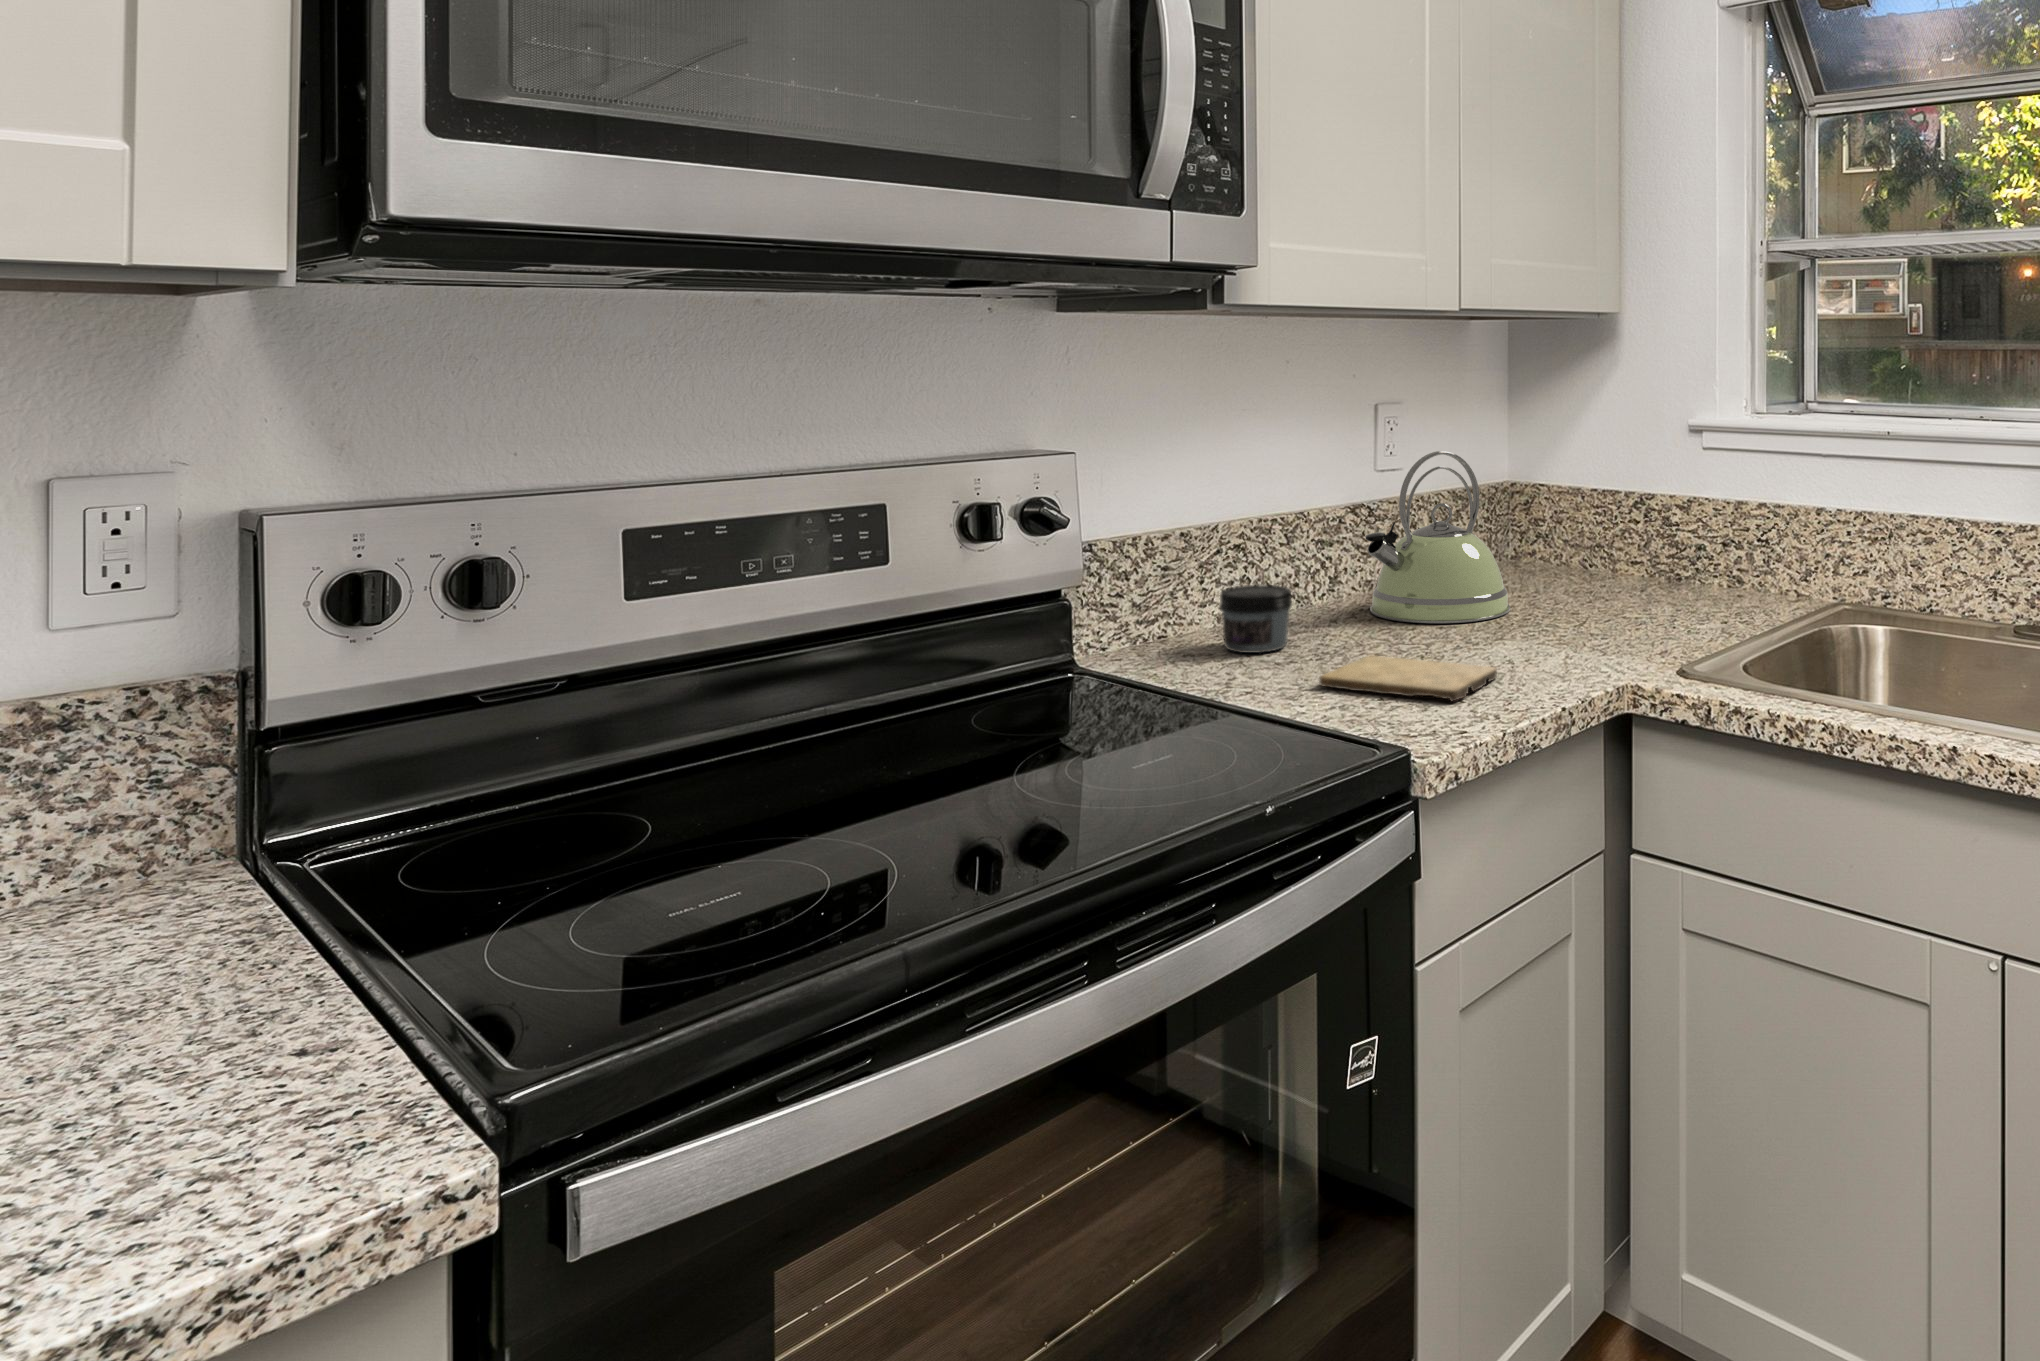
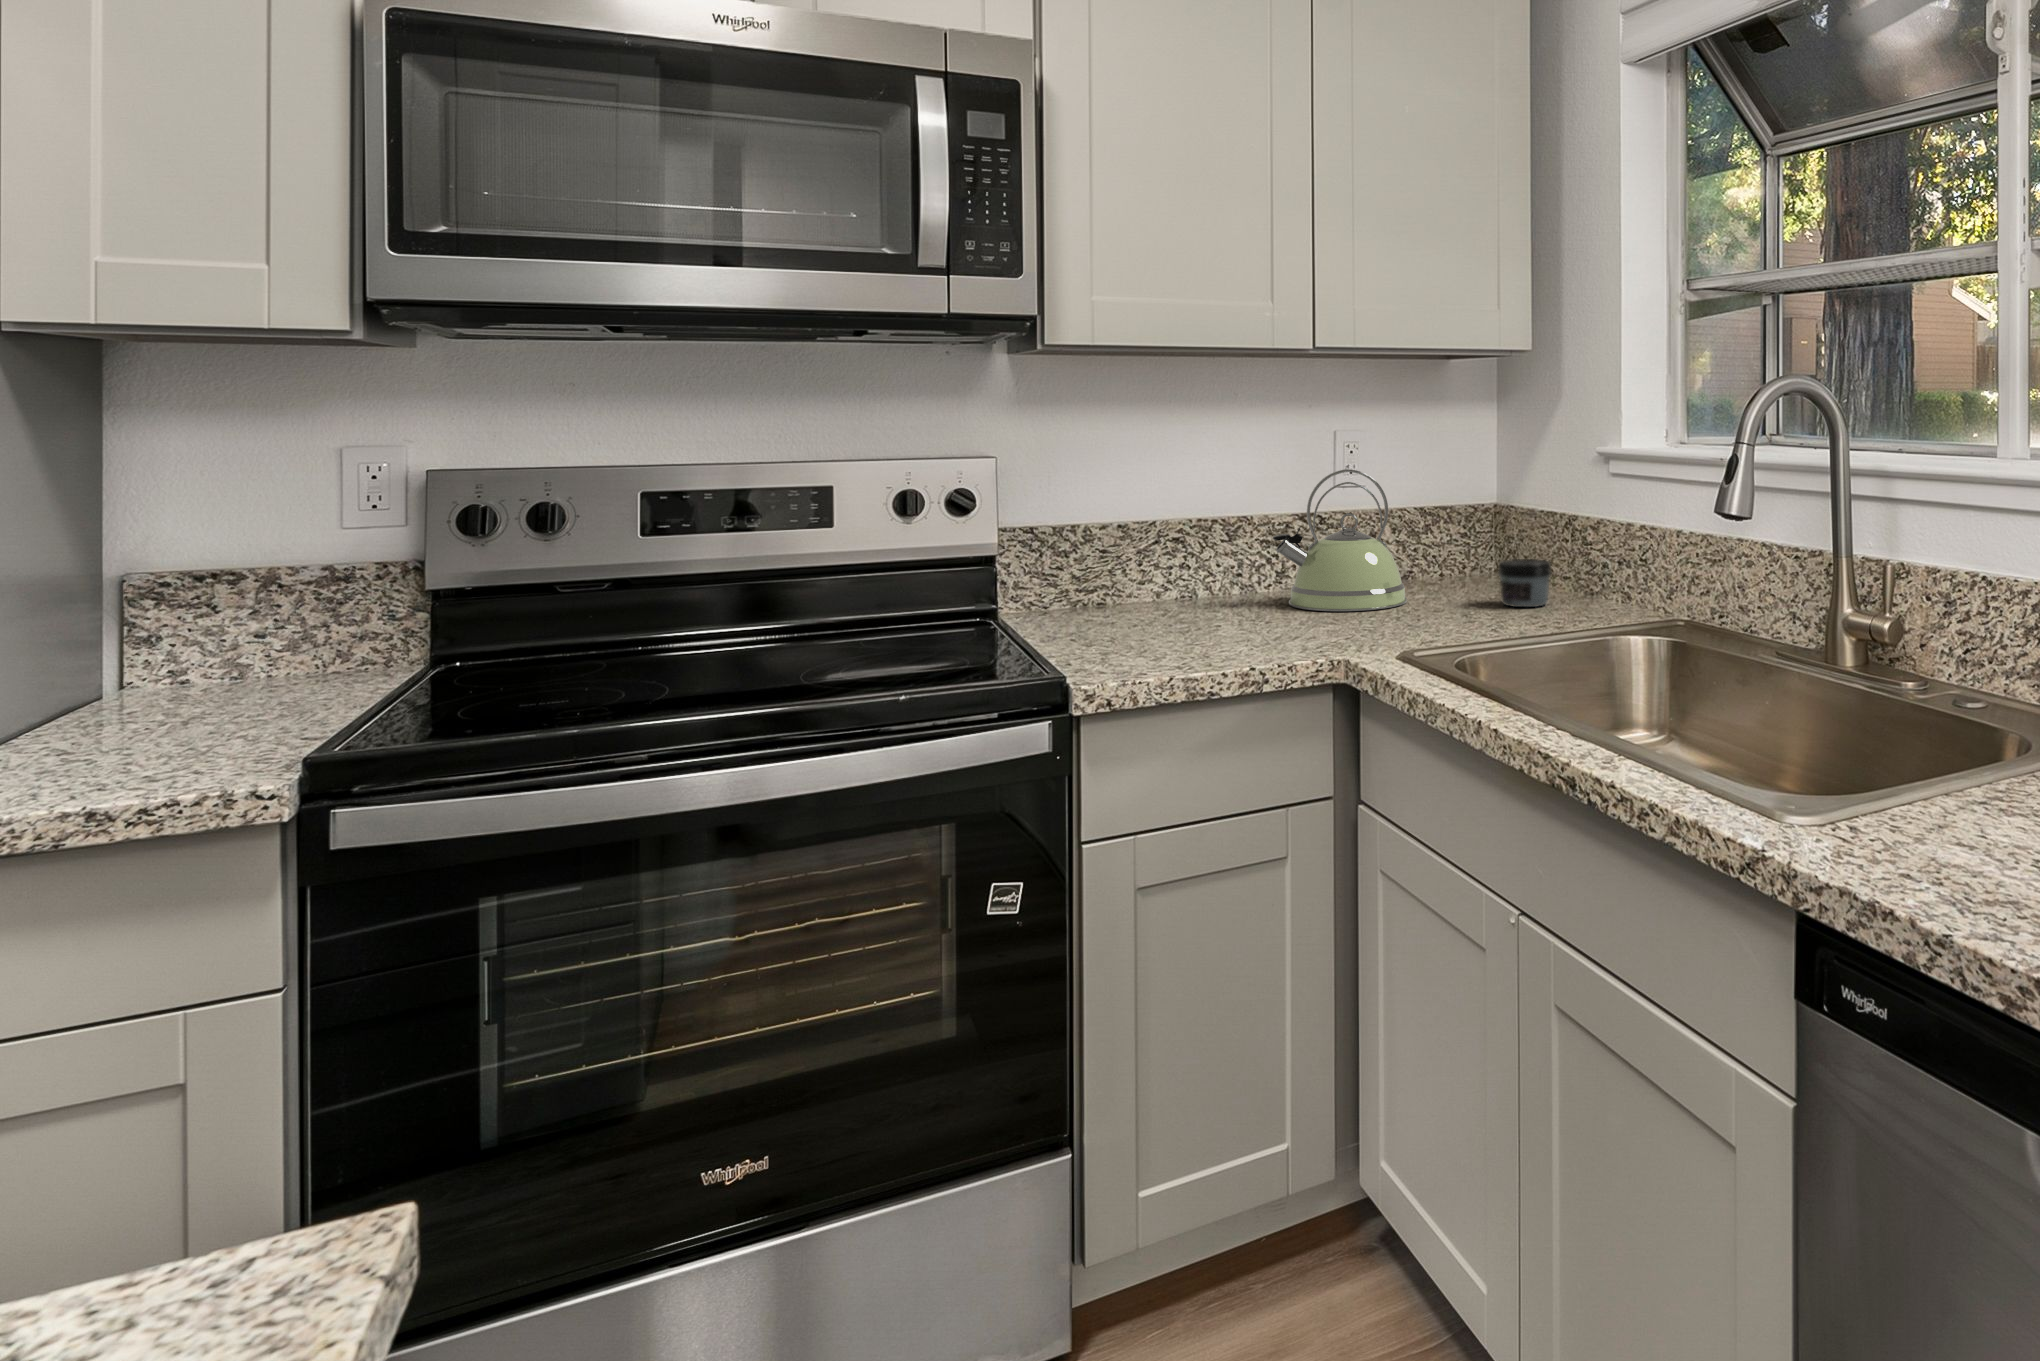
jar: present [1219,585,1292,653] -> present [1498,559,1551,607]
cutting board: present [1319,655,1497,702] -> none [1122,624,1255,656]

